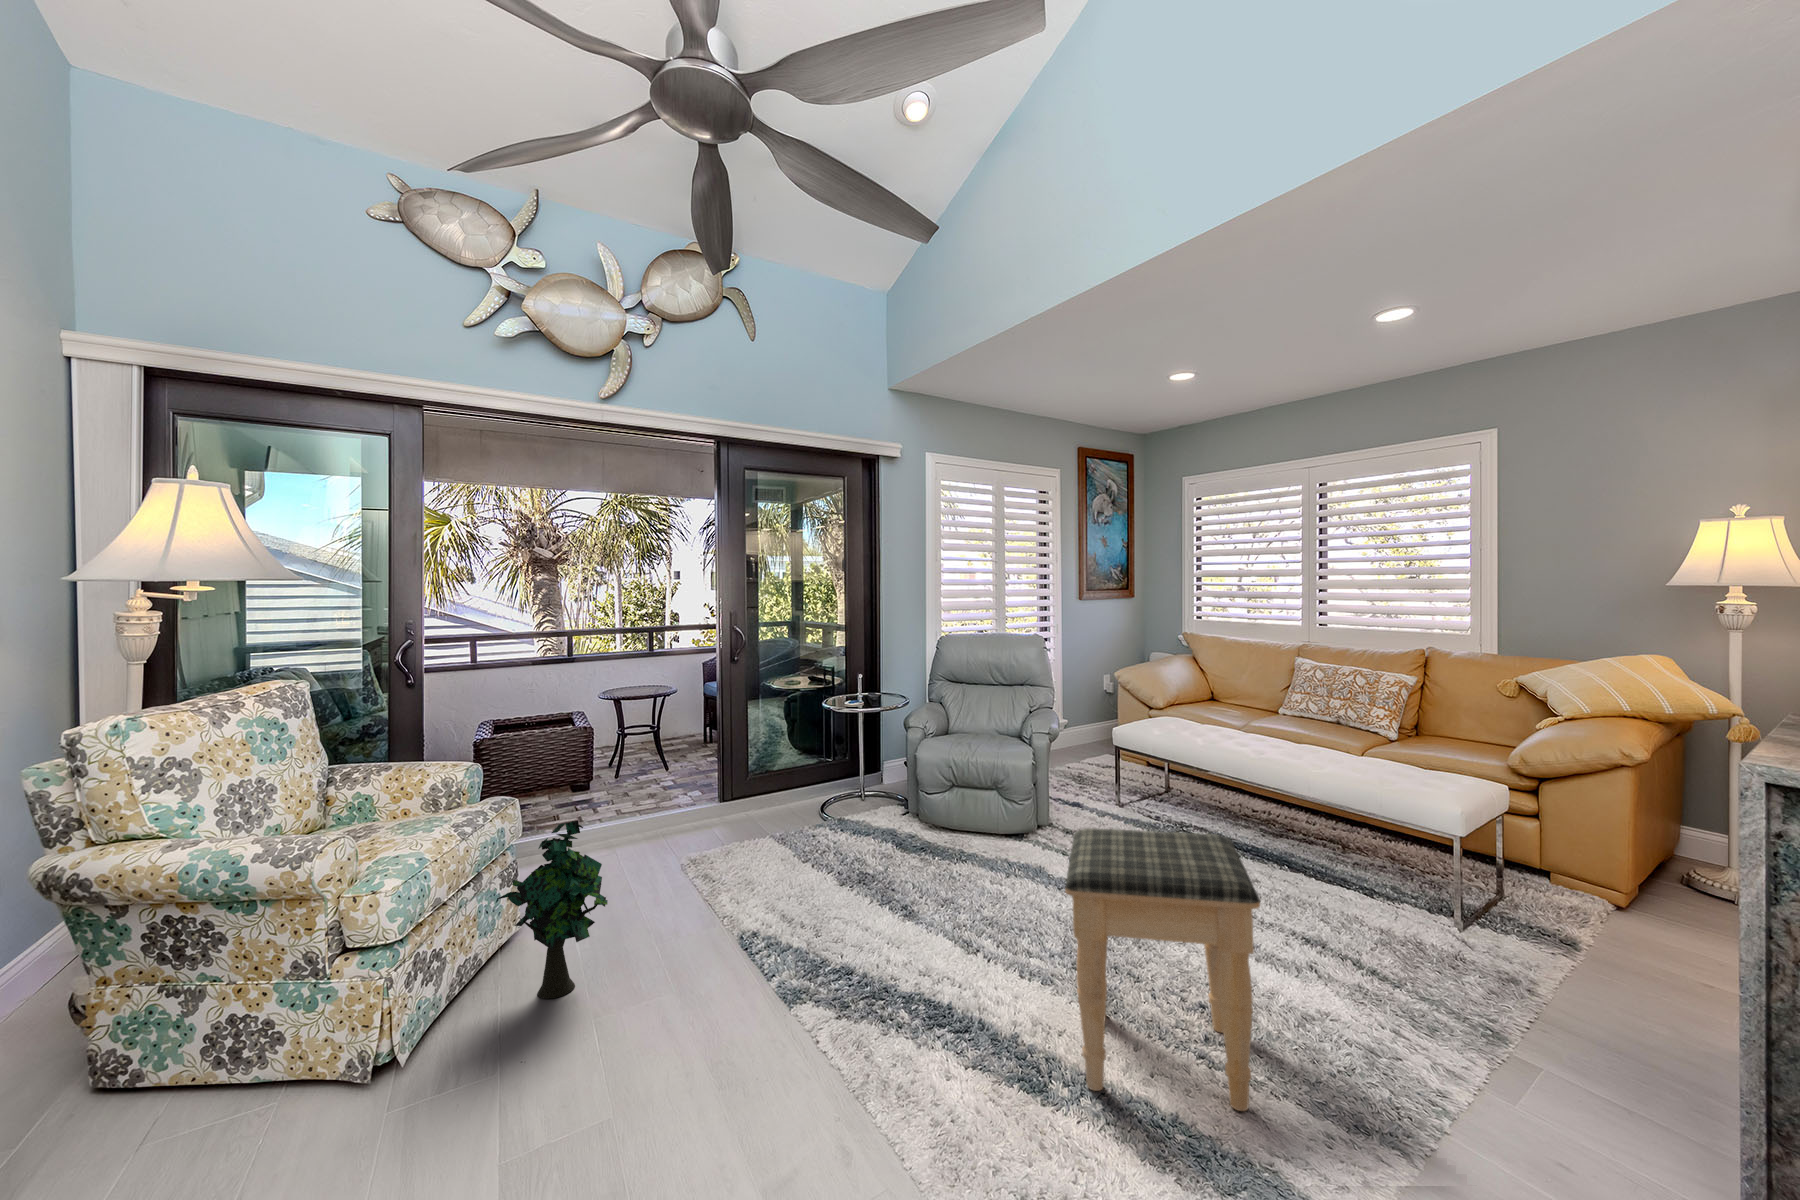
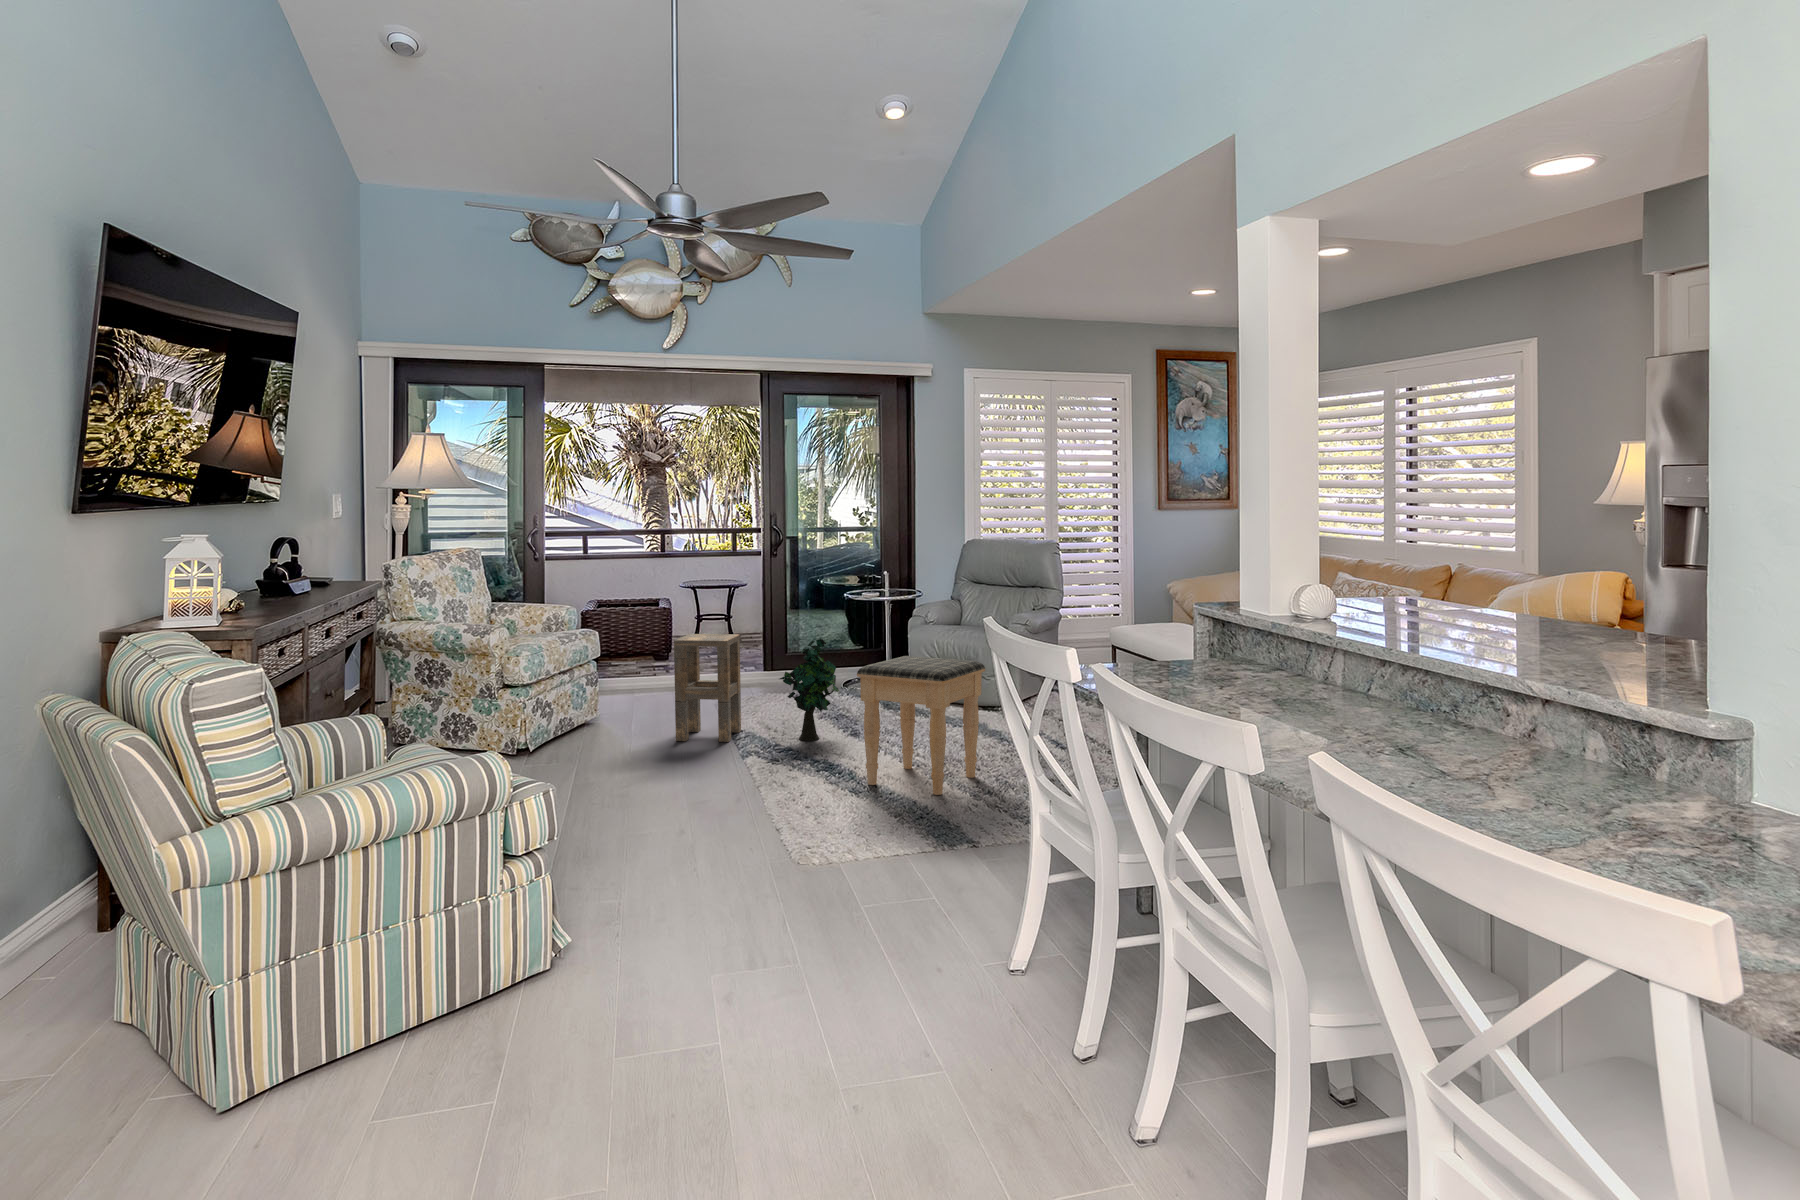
side table: none [663,789,759,982] -> present [674,634,741,742]
decorative plant: present [497,821,608,999] -> present [780,639,839,741]

